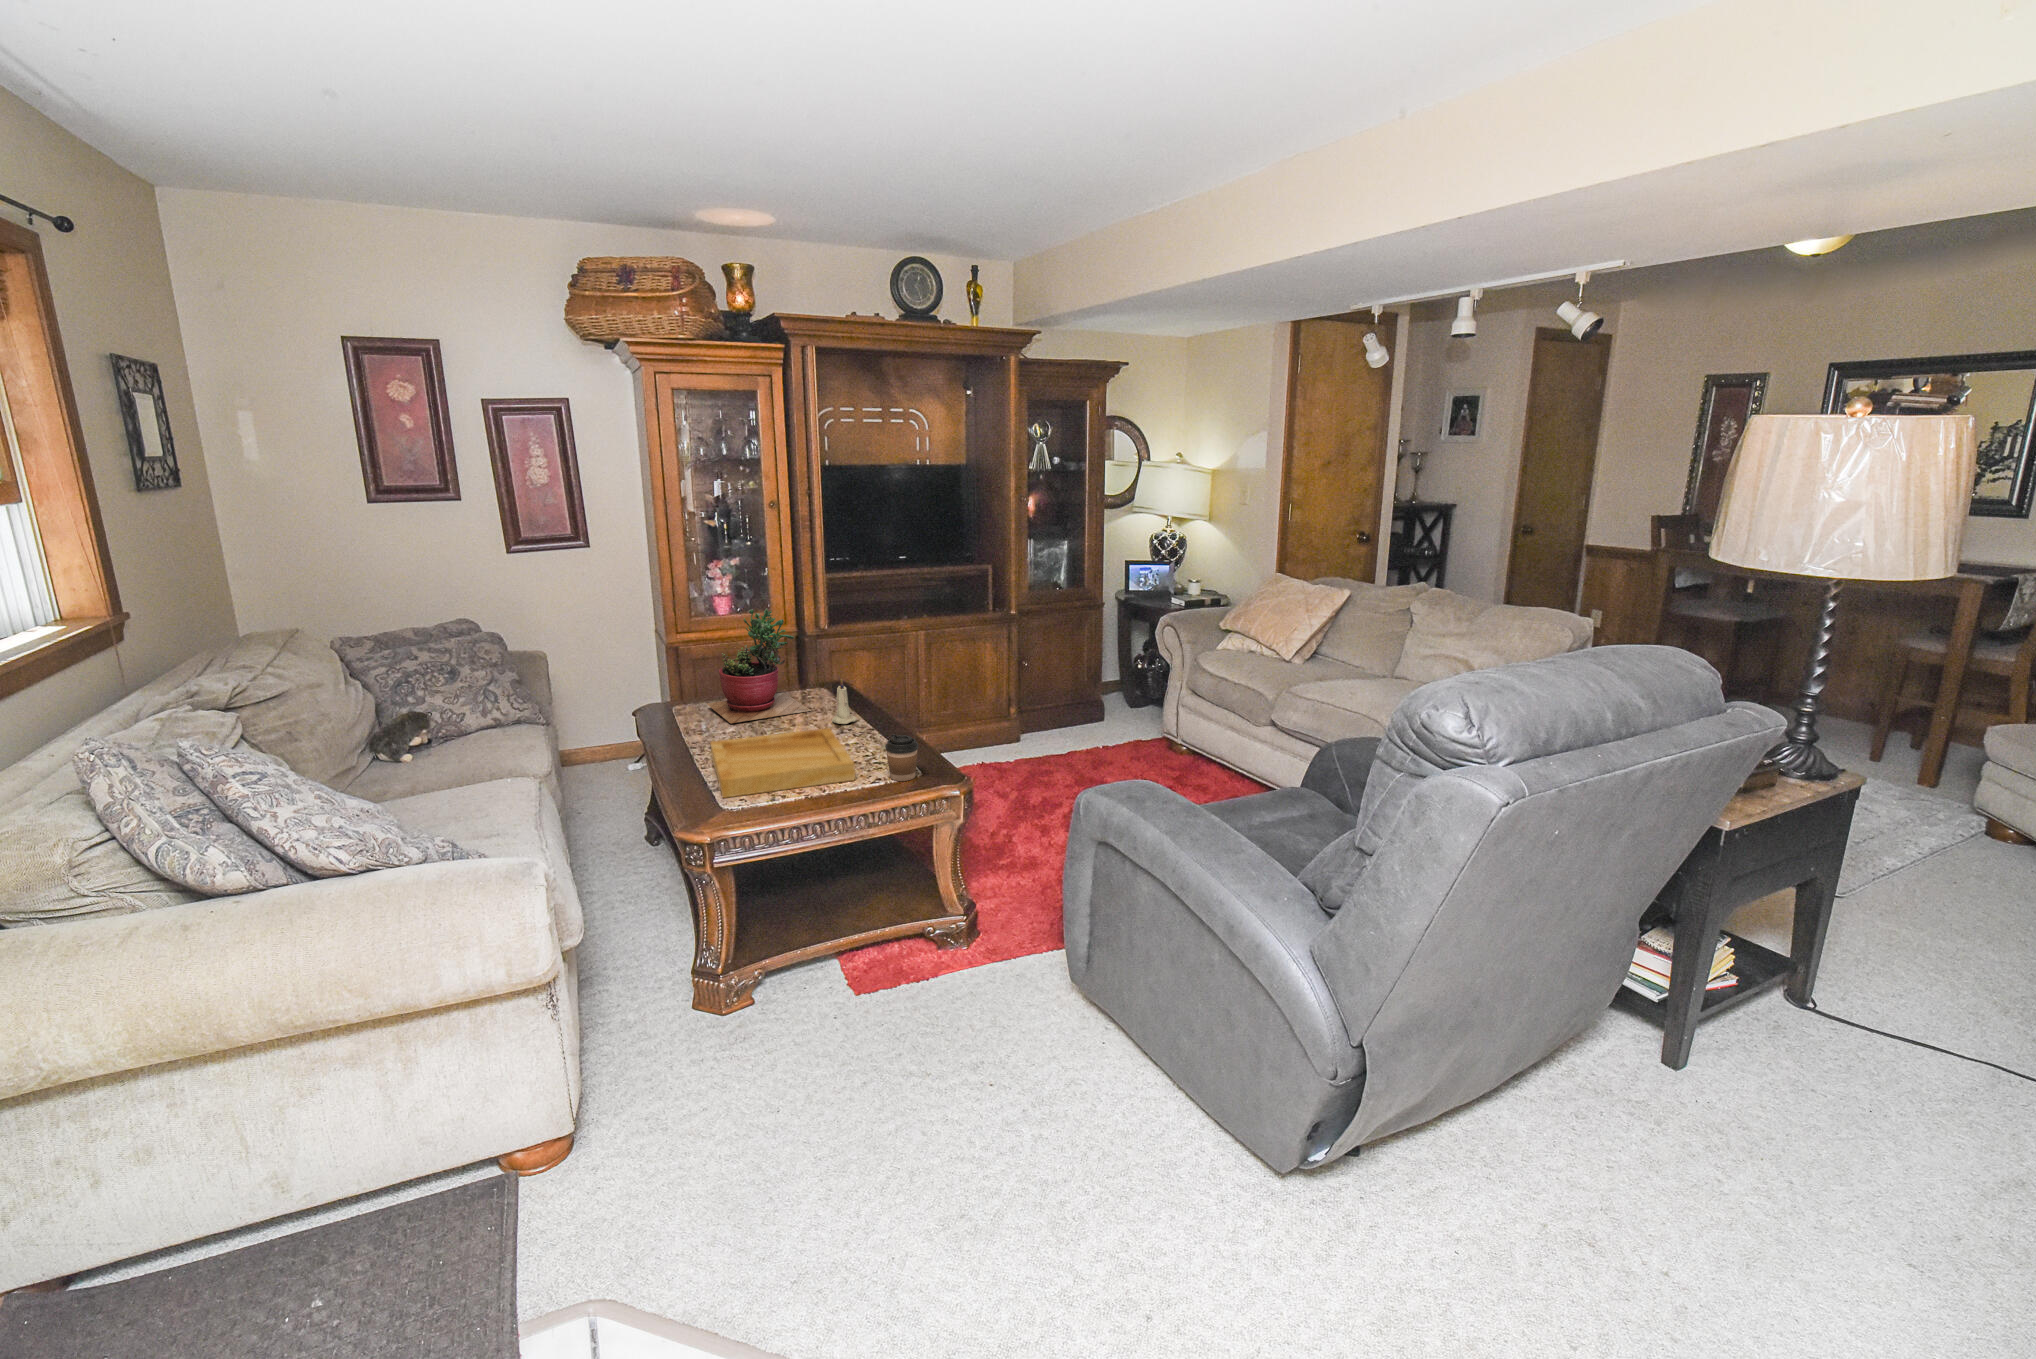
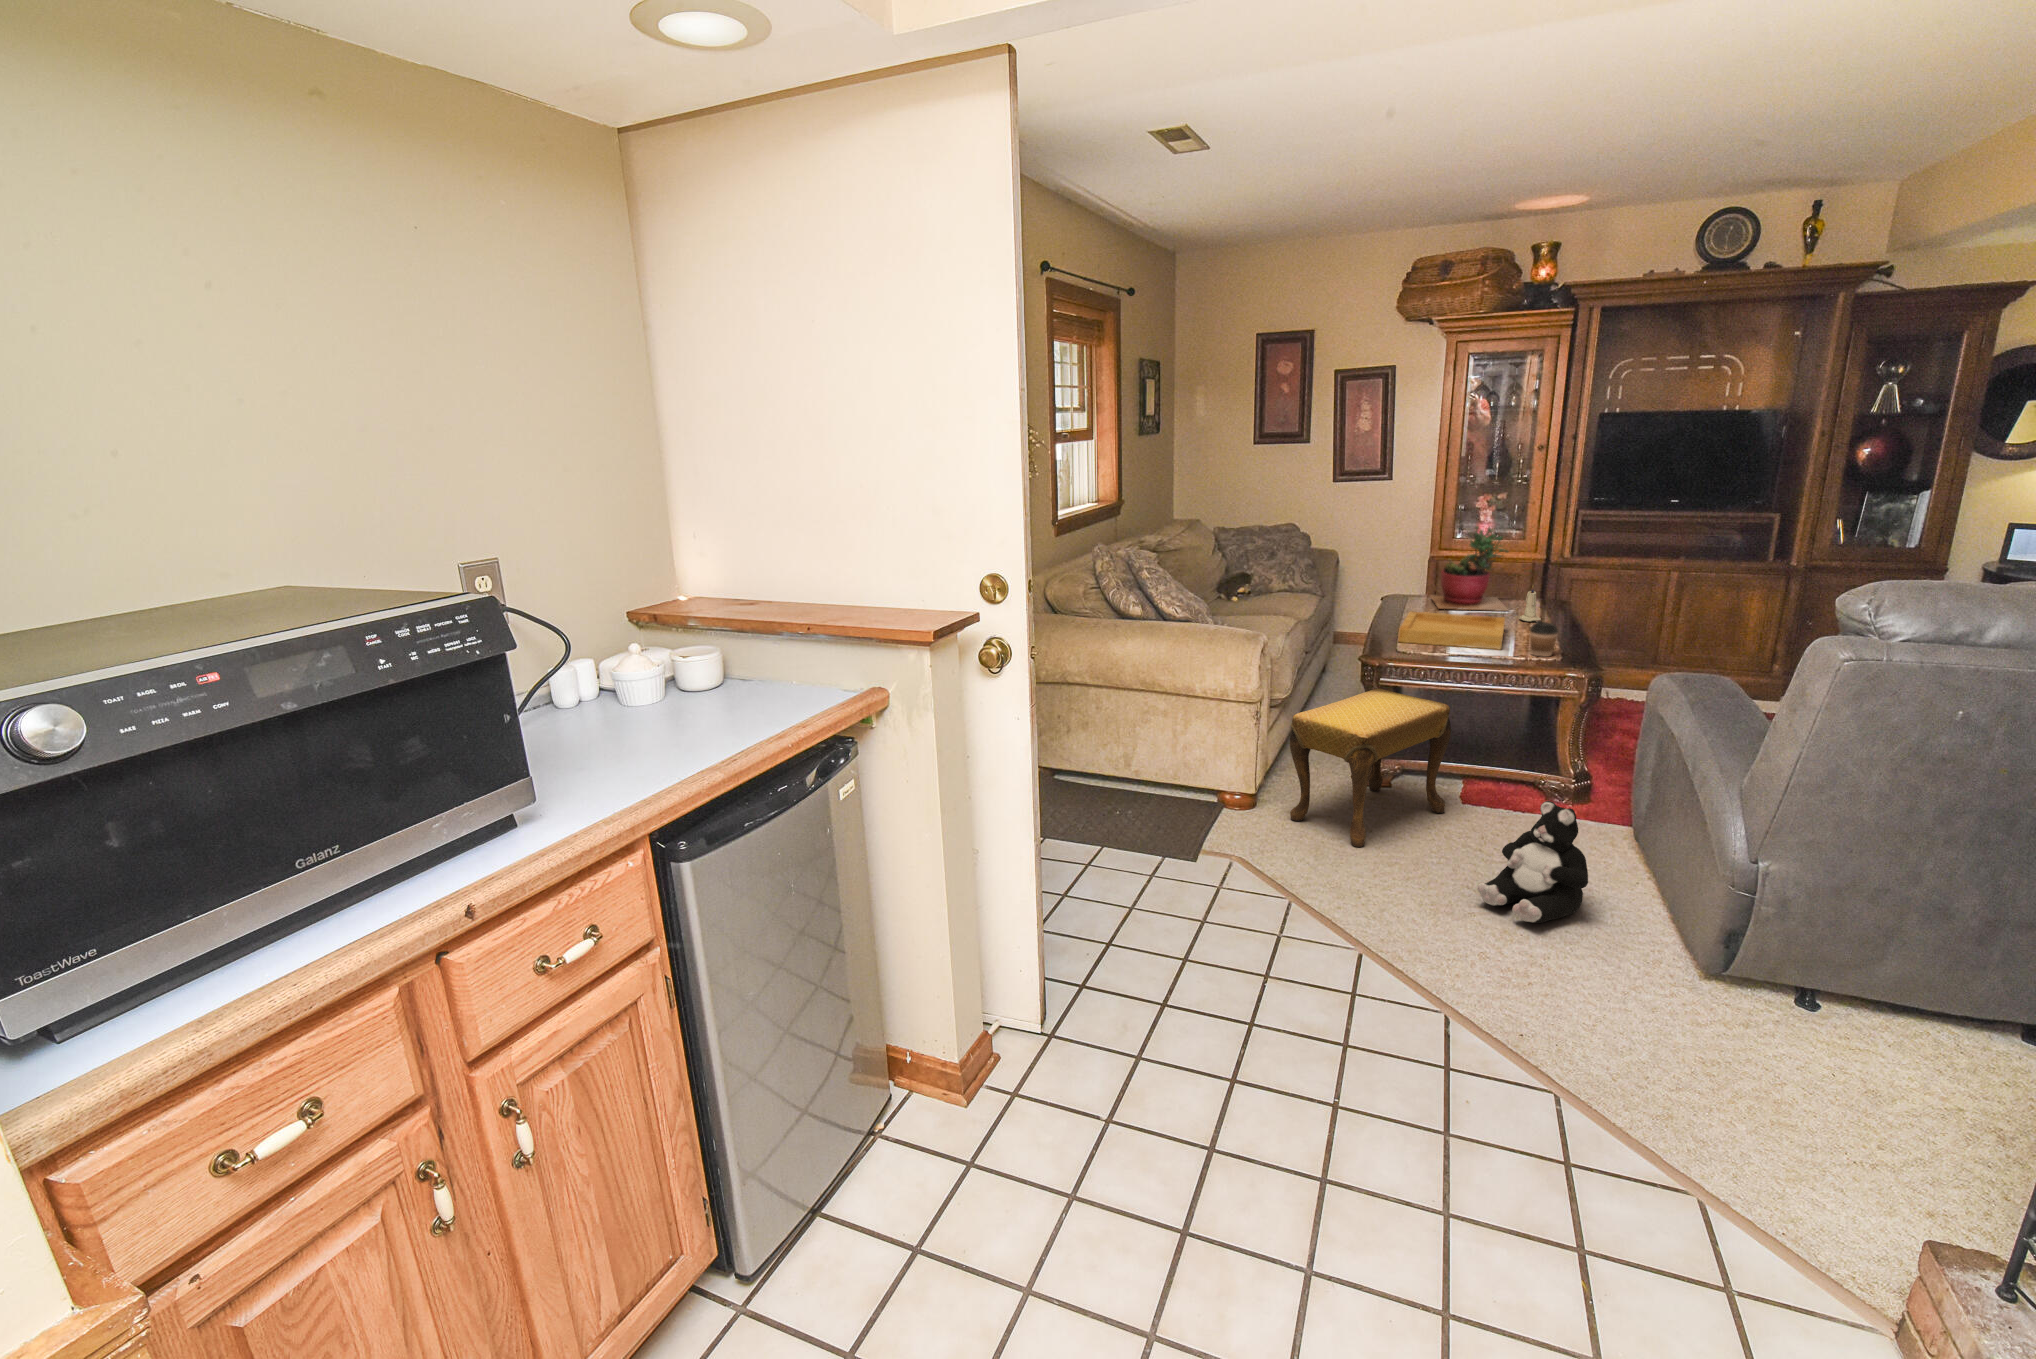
footstool: none [627,884,853,1171] -> present [1290,689,1451,847]
plush toy: none [993,1014,1114,1209] -> present [1477,801,1588,923]

